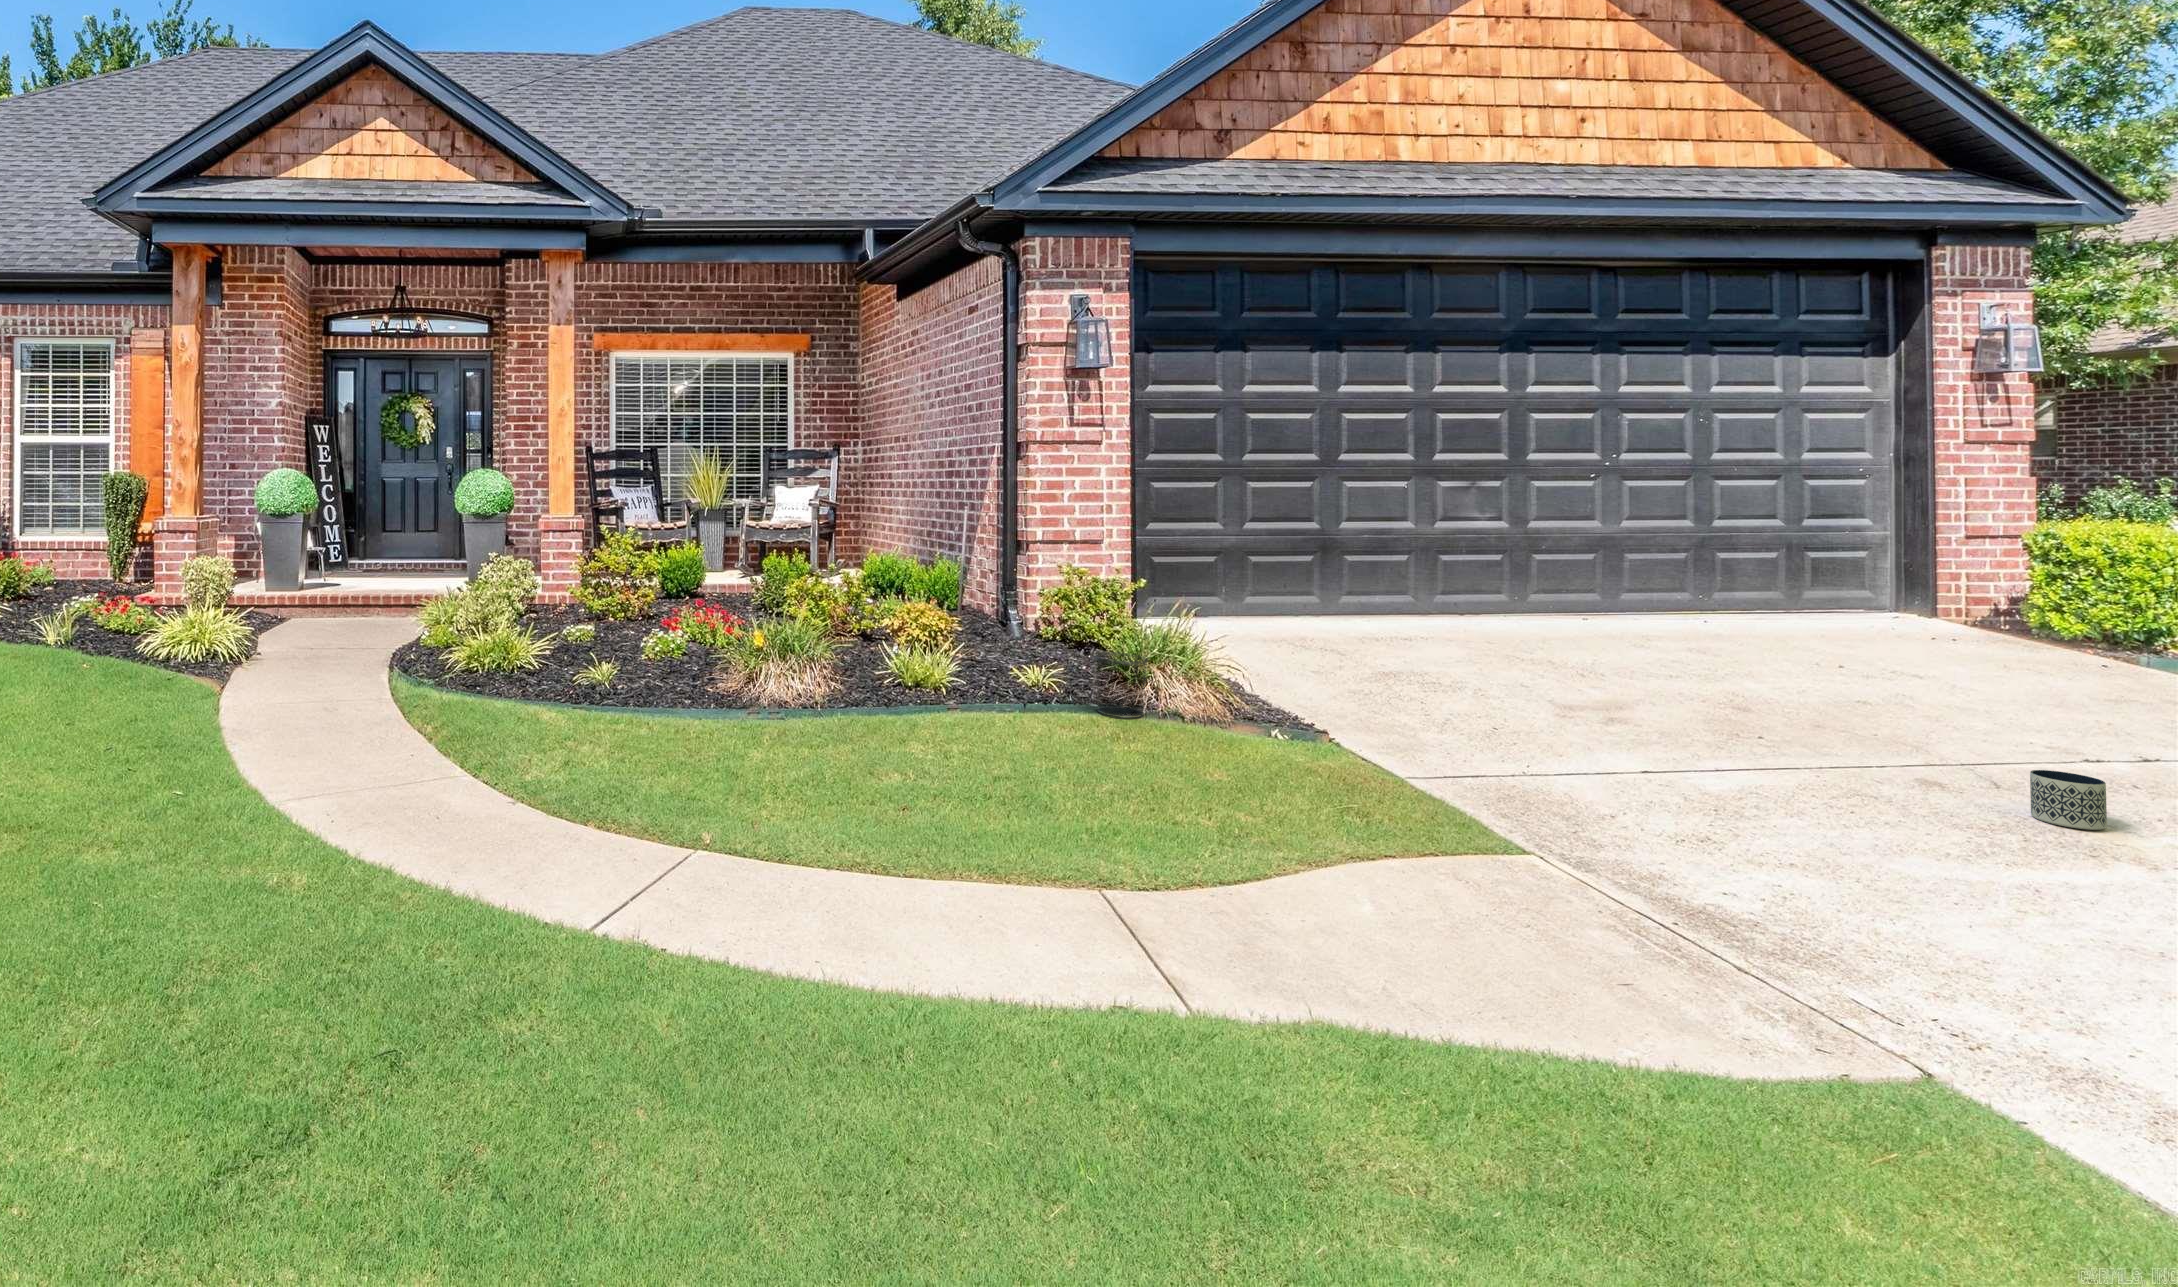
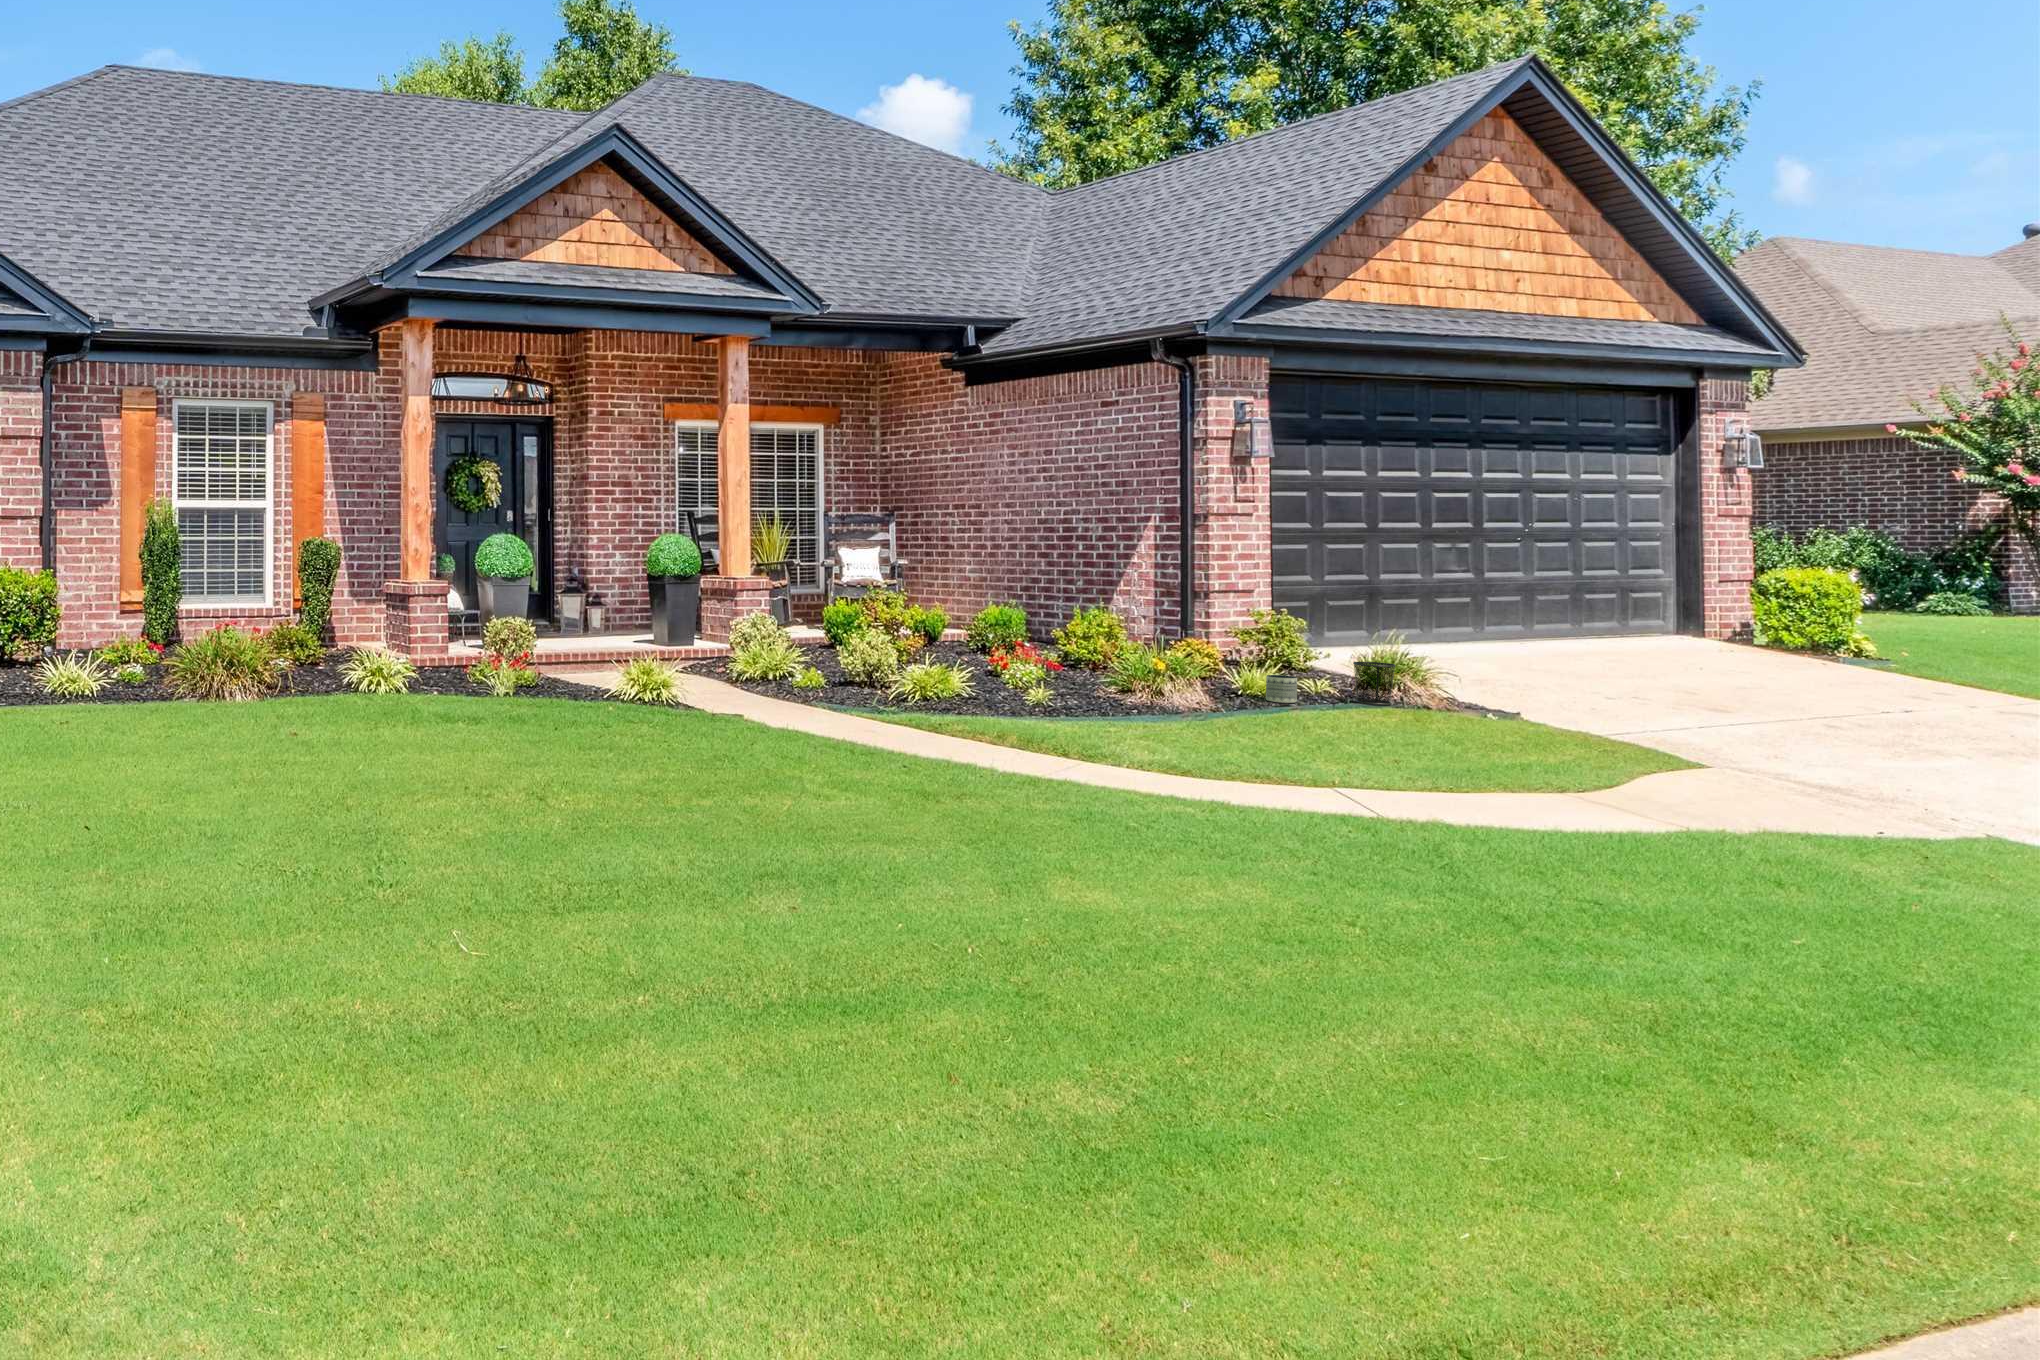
planter: present [2030,770,2107,830] -> present [1266,675,1297,703]

